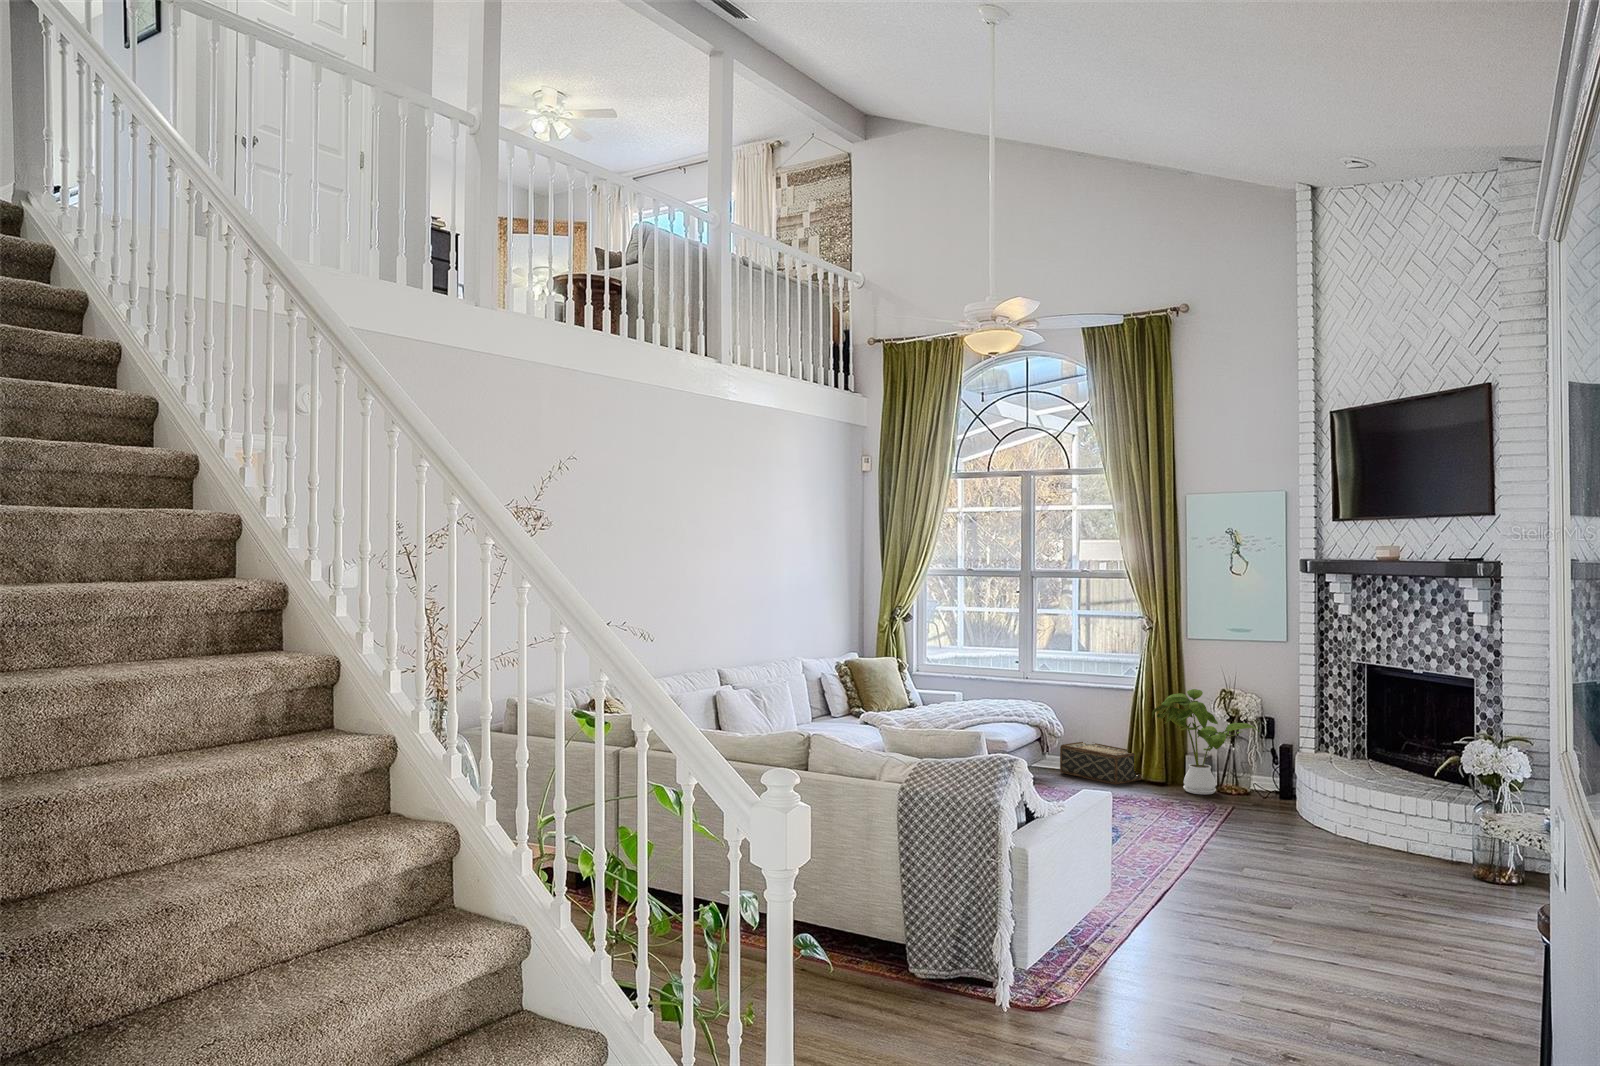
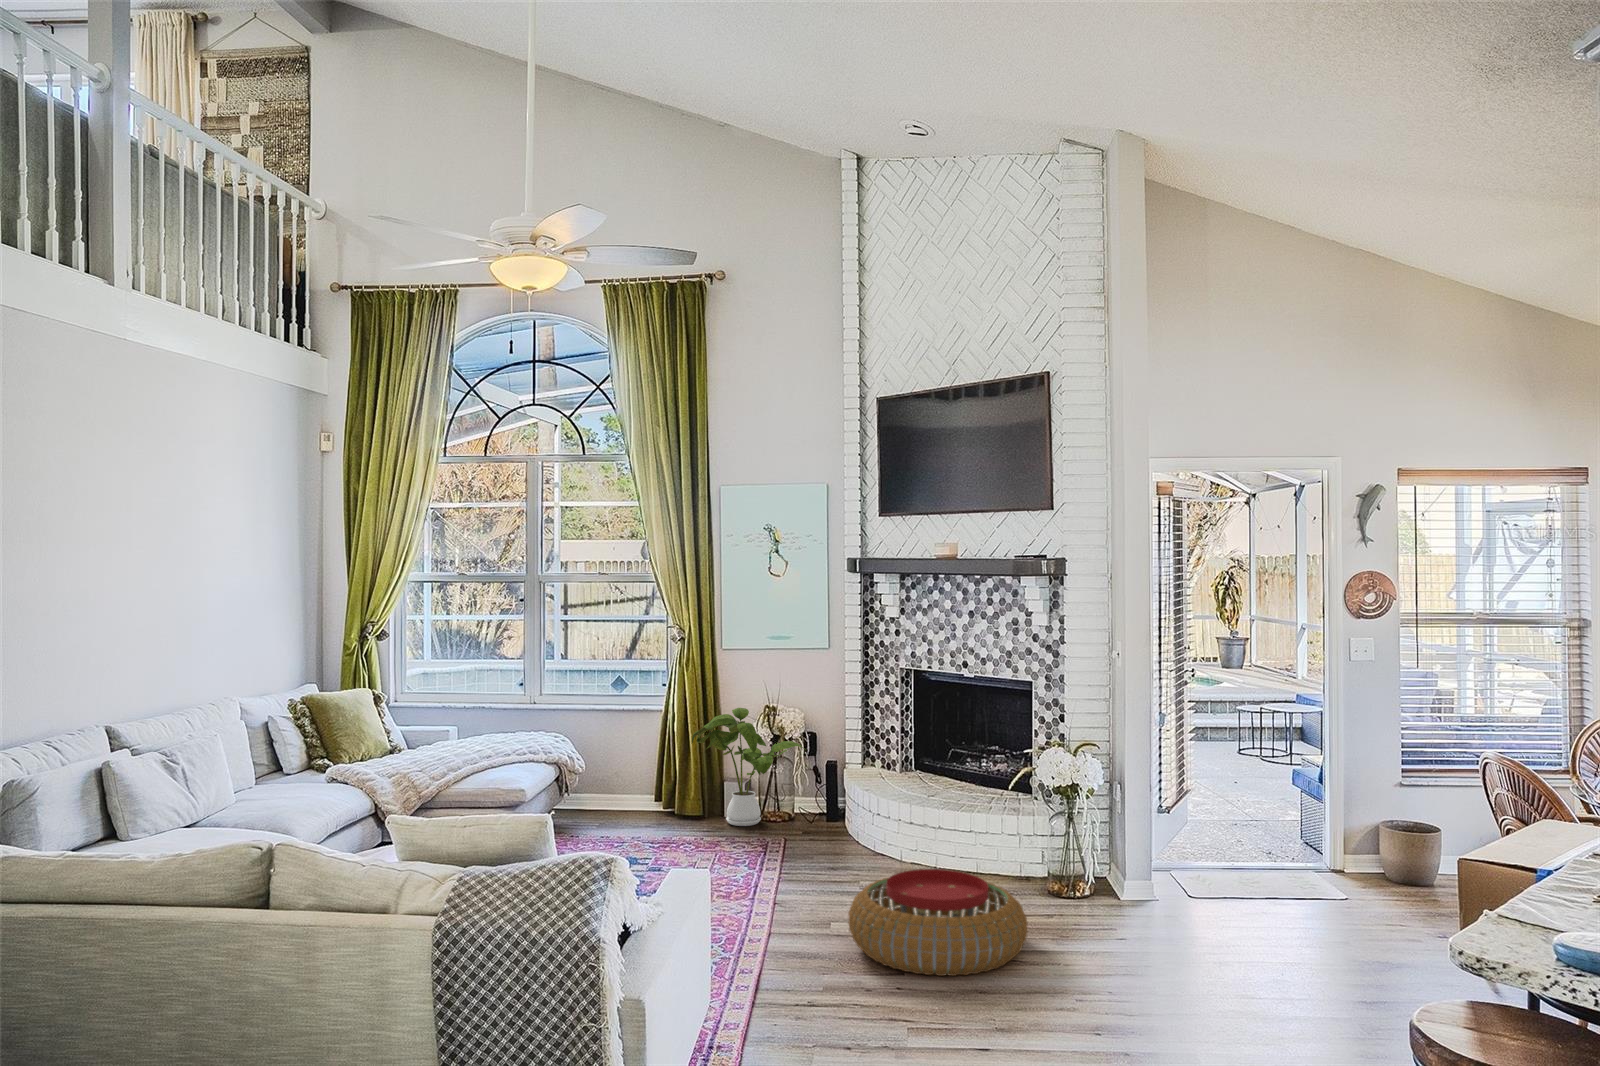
woven basket: present [1060,742,1141,784] -> none [583,775,677,825]
pouf: none [1252,830,1424,920] -> present [848,869,1028,976]

